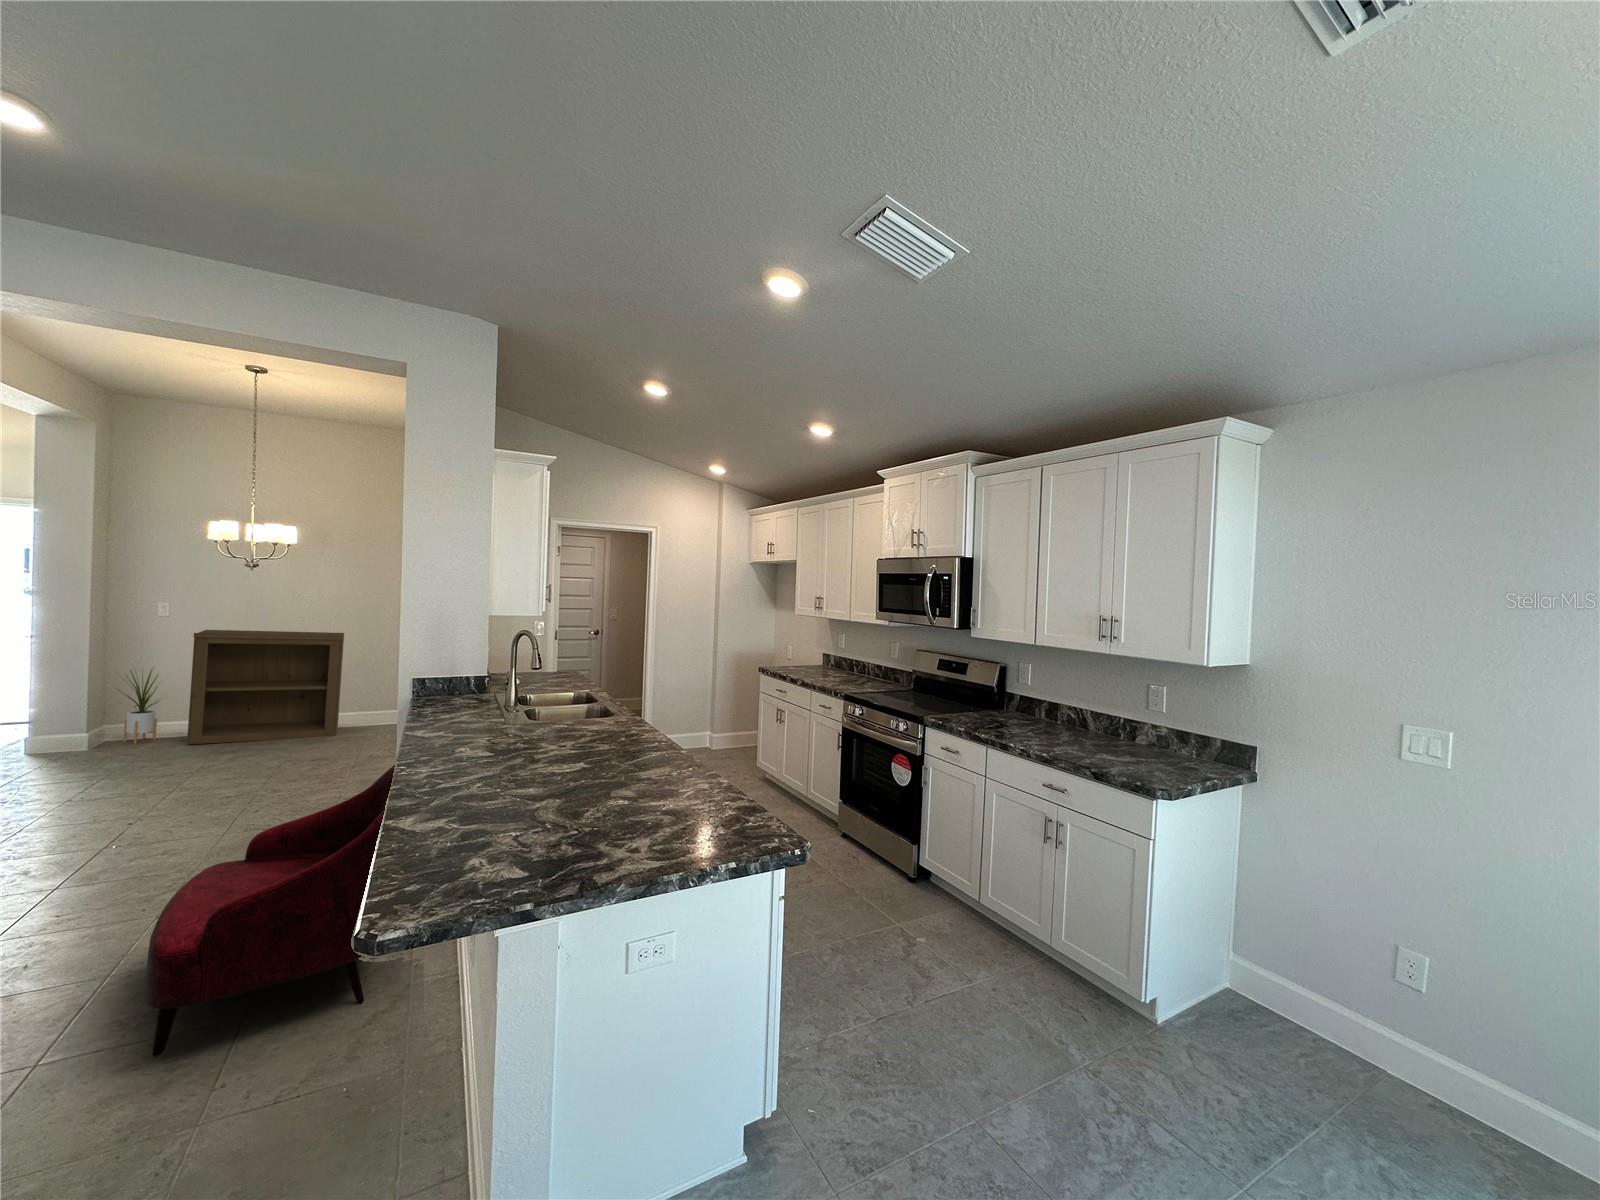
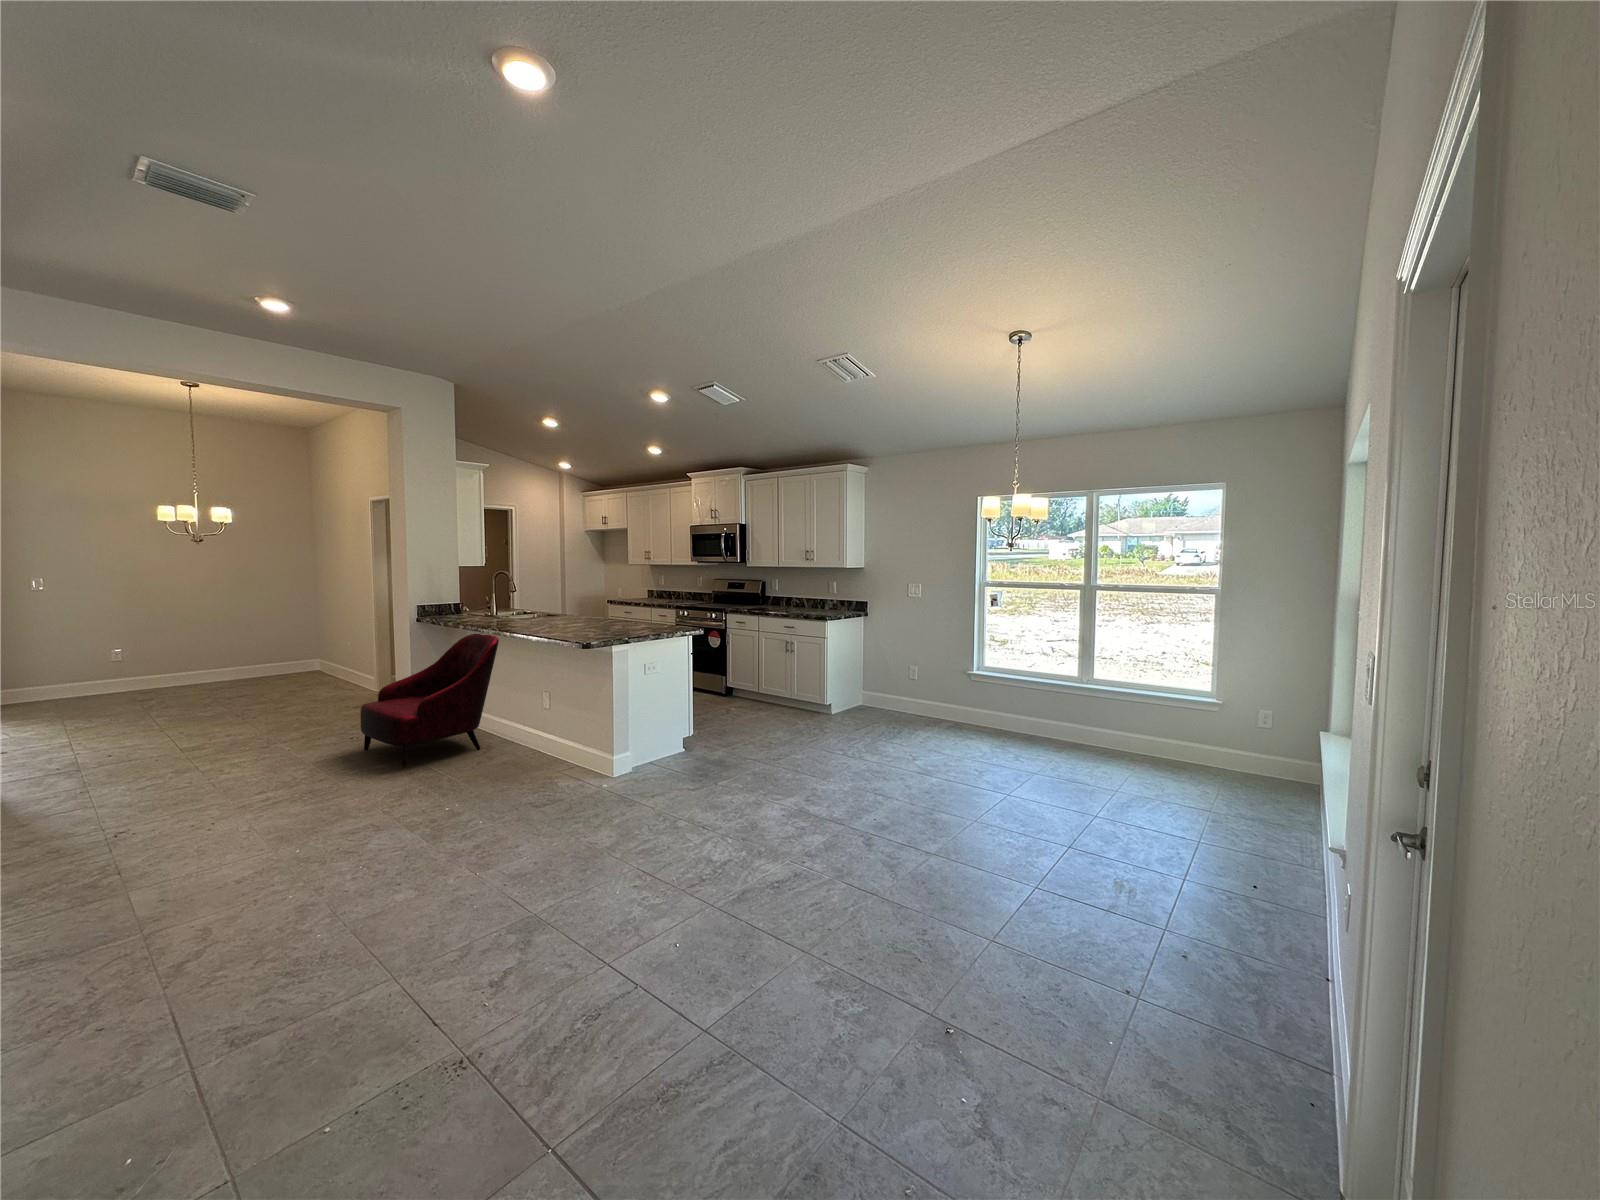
bookshelf: present [187,630,344,744] -> none [101,601,245,700]
house plant: present [116,669,159,744] -> none [26,636,83,705]

